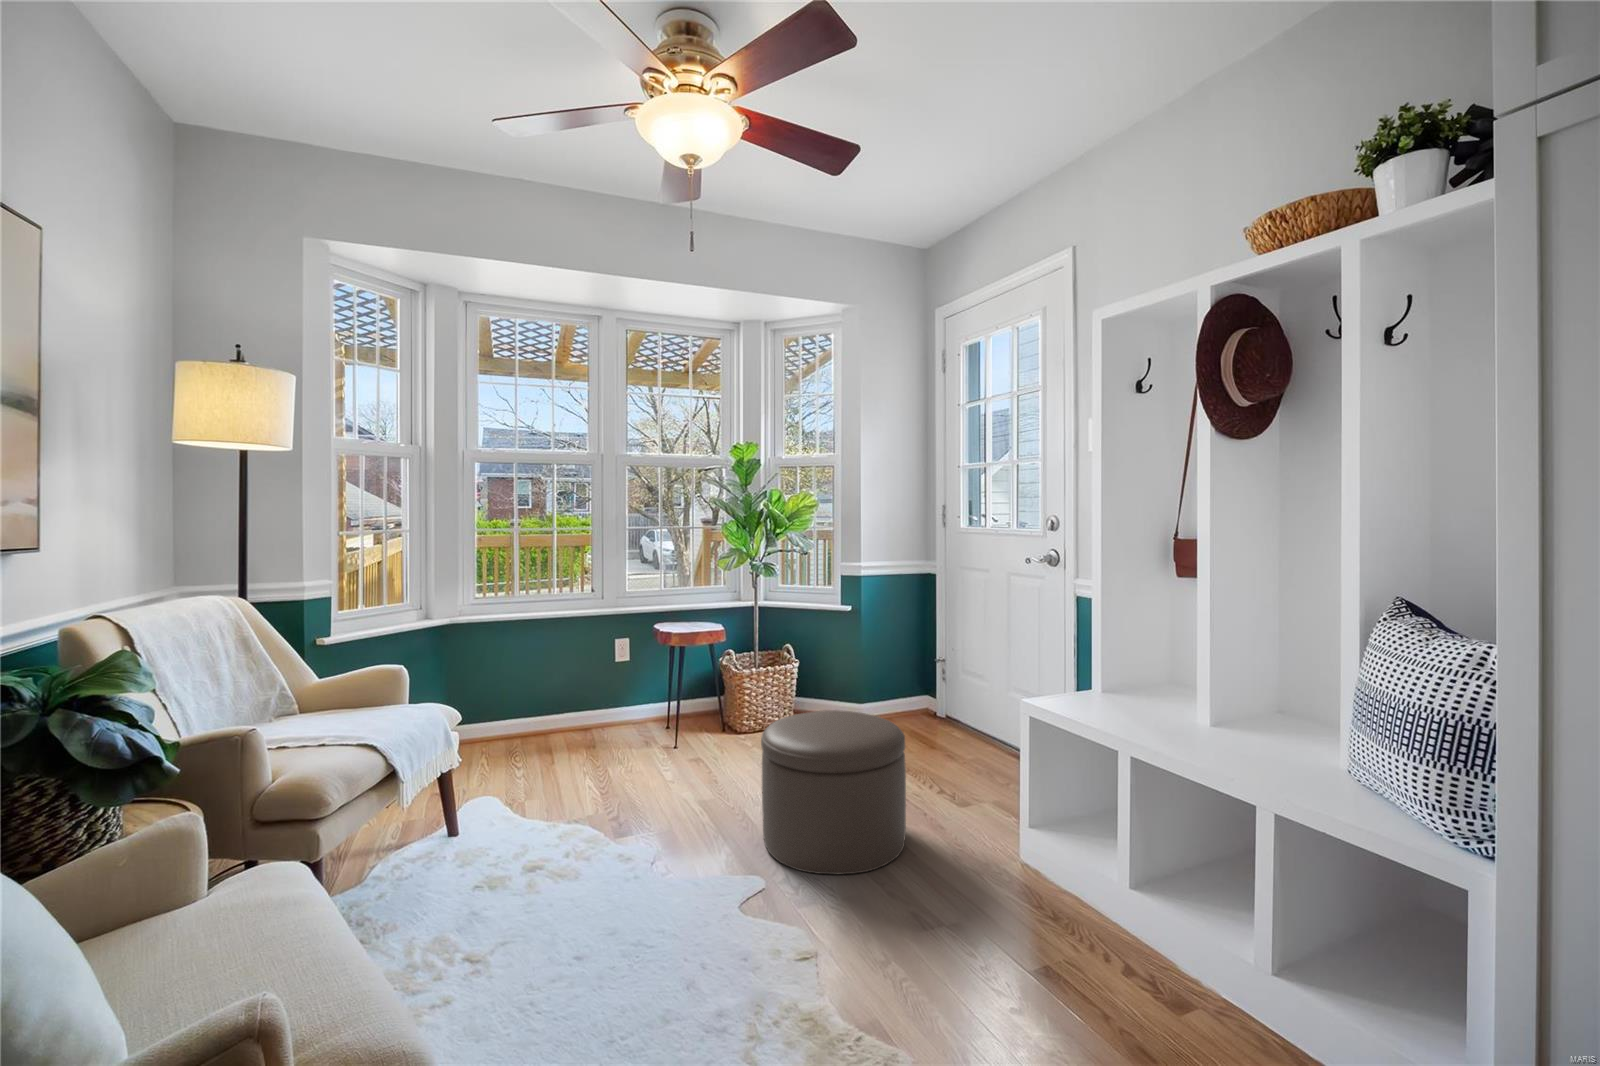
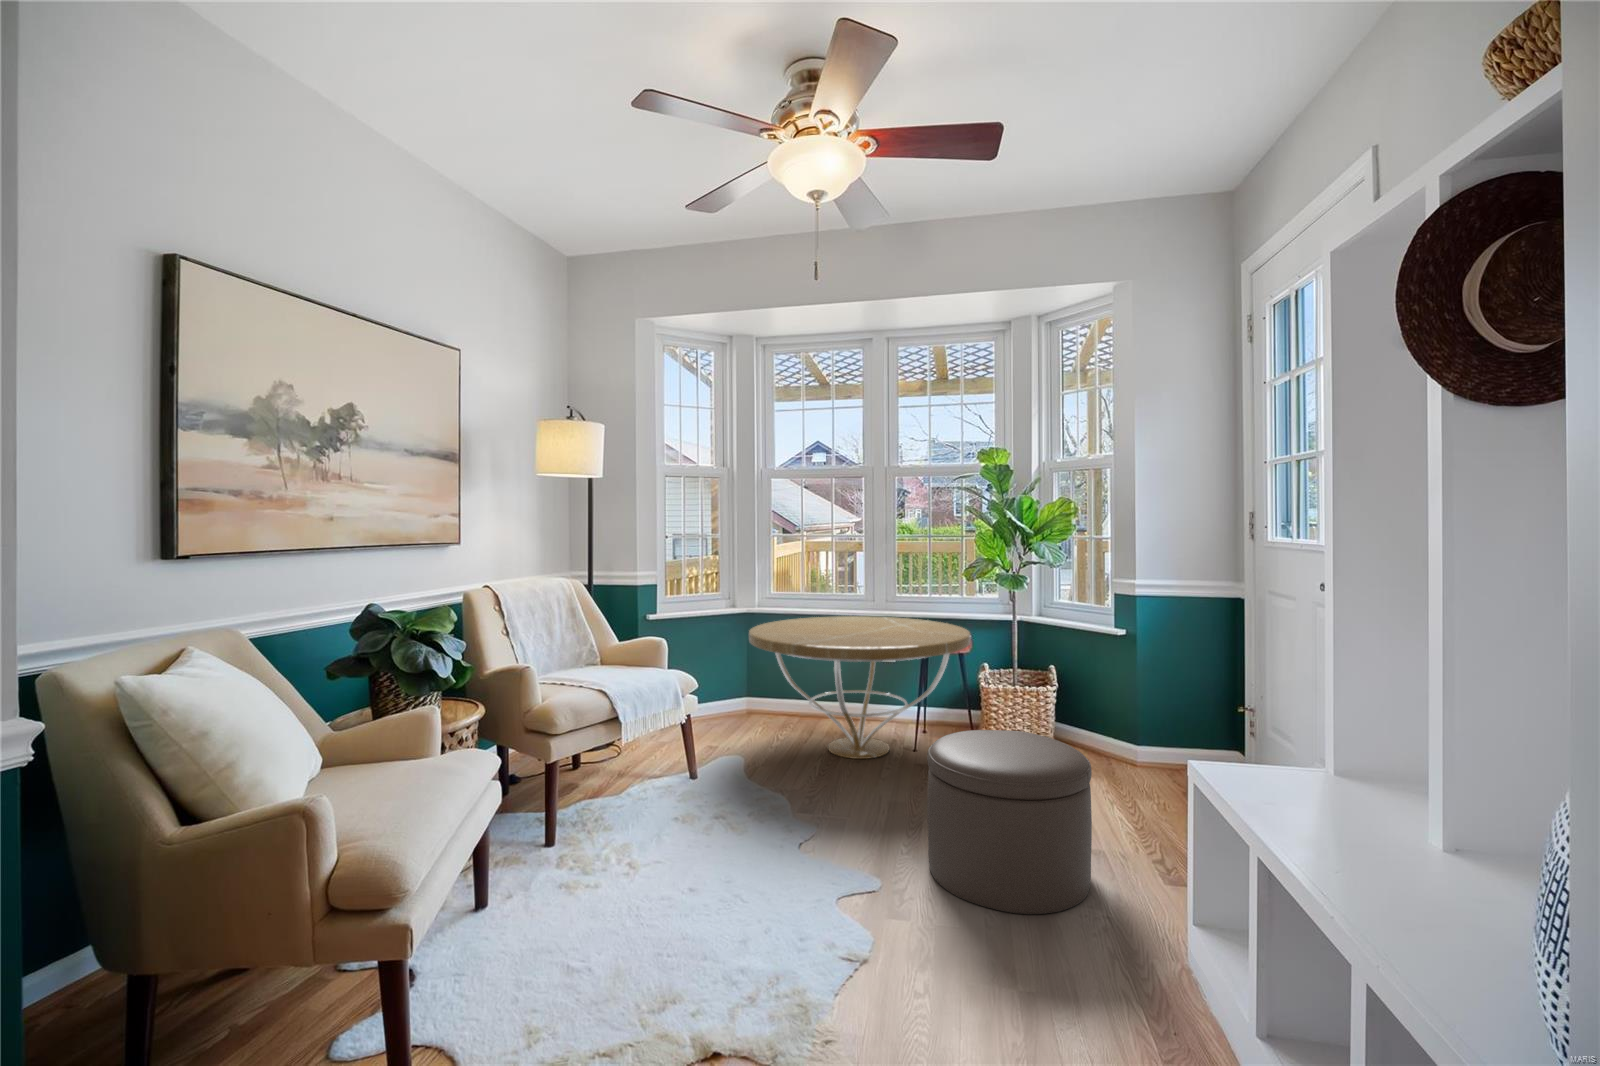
coffee table: none [488,612,732,768] -> present [749,616,971,759]

